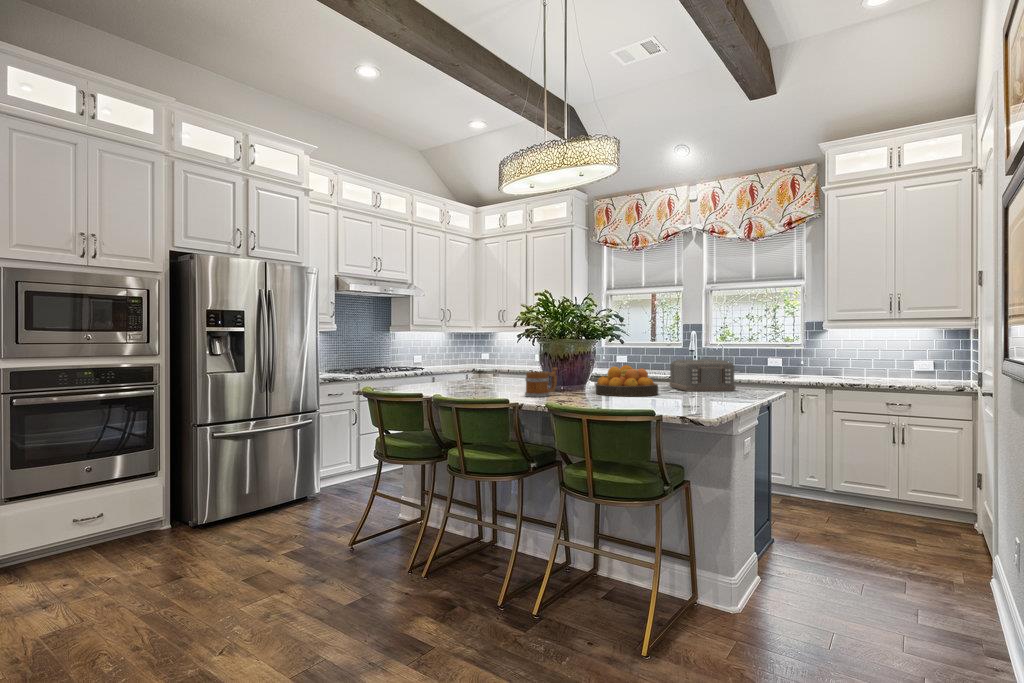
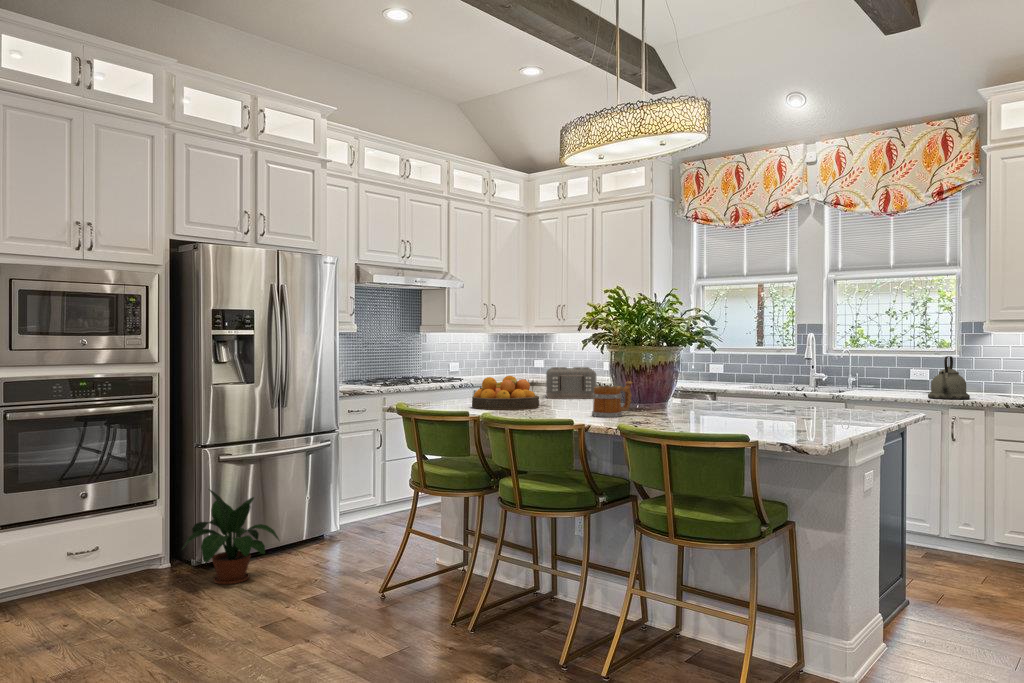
kettle: none [783,348,815,381] -> present [928,356,970,400]
toaster: present [669,359,736,391] -> present [546,367,596,399]
fruit bowl: present [596,365,658,396] -> present [472,376,539,410]
potted plant: none [178,461,266,542] -> present [182,489,279,584]

